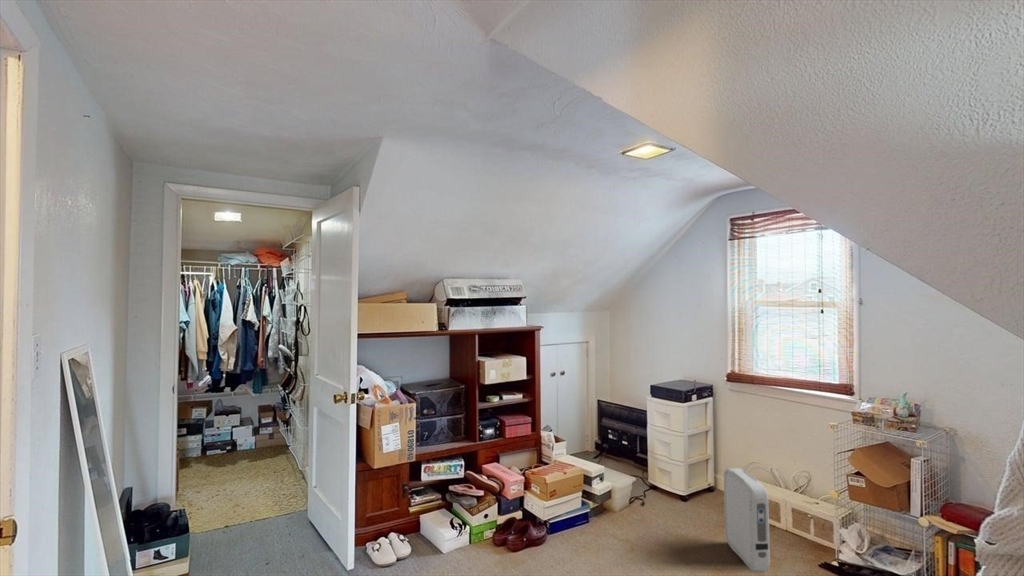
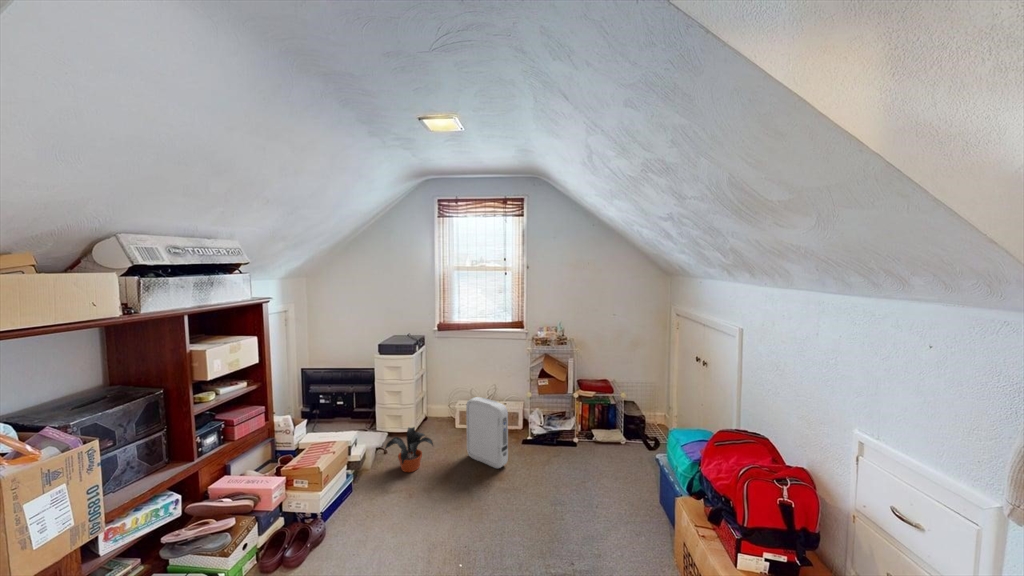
potted plant: none [625,481,678,530] -> present [385,427,433,472]

